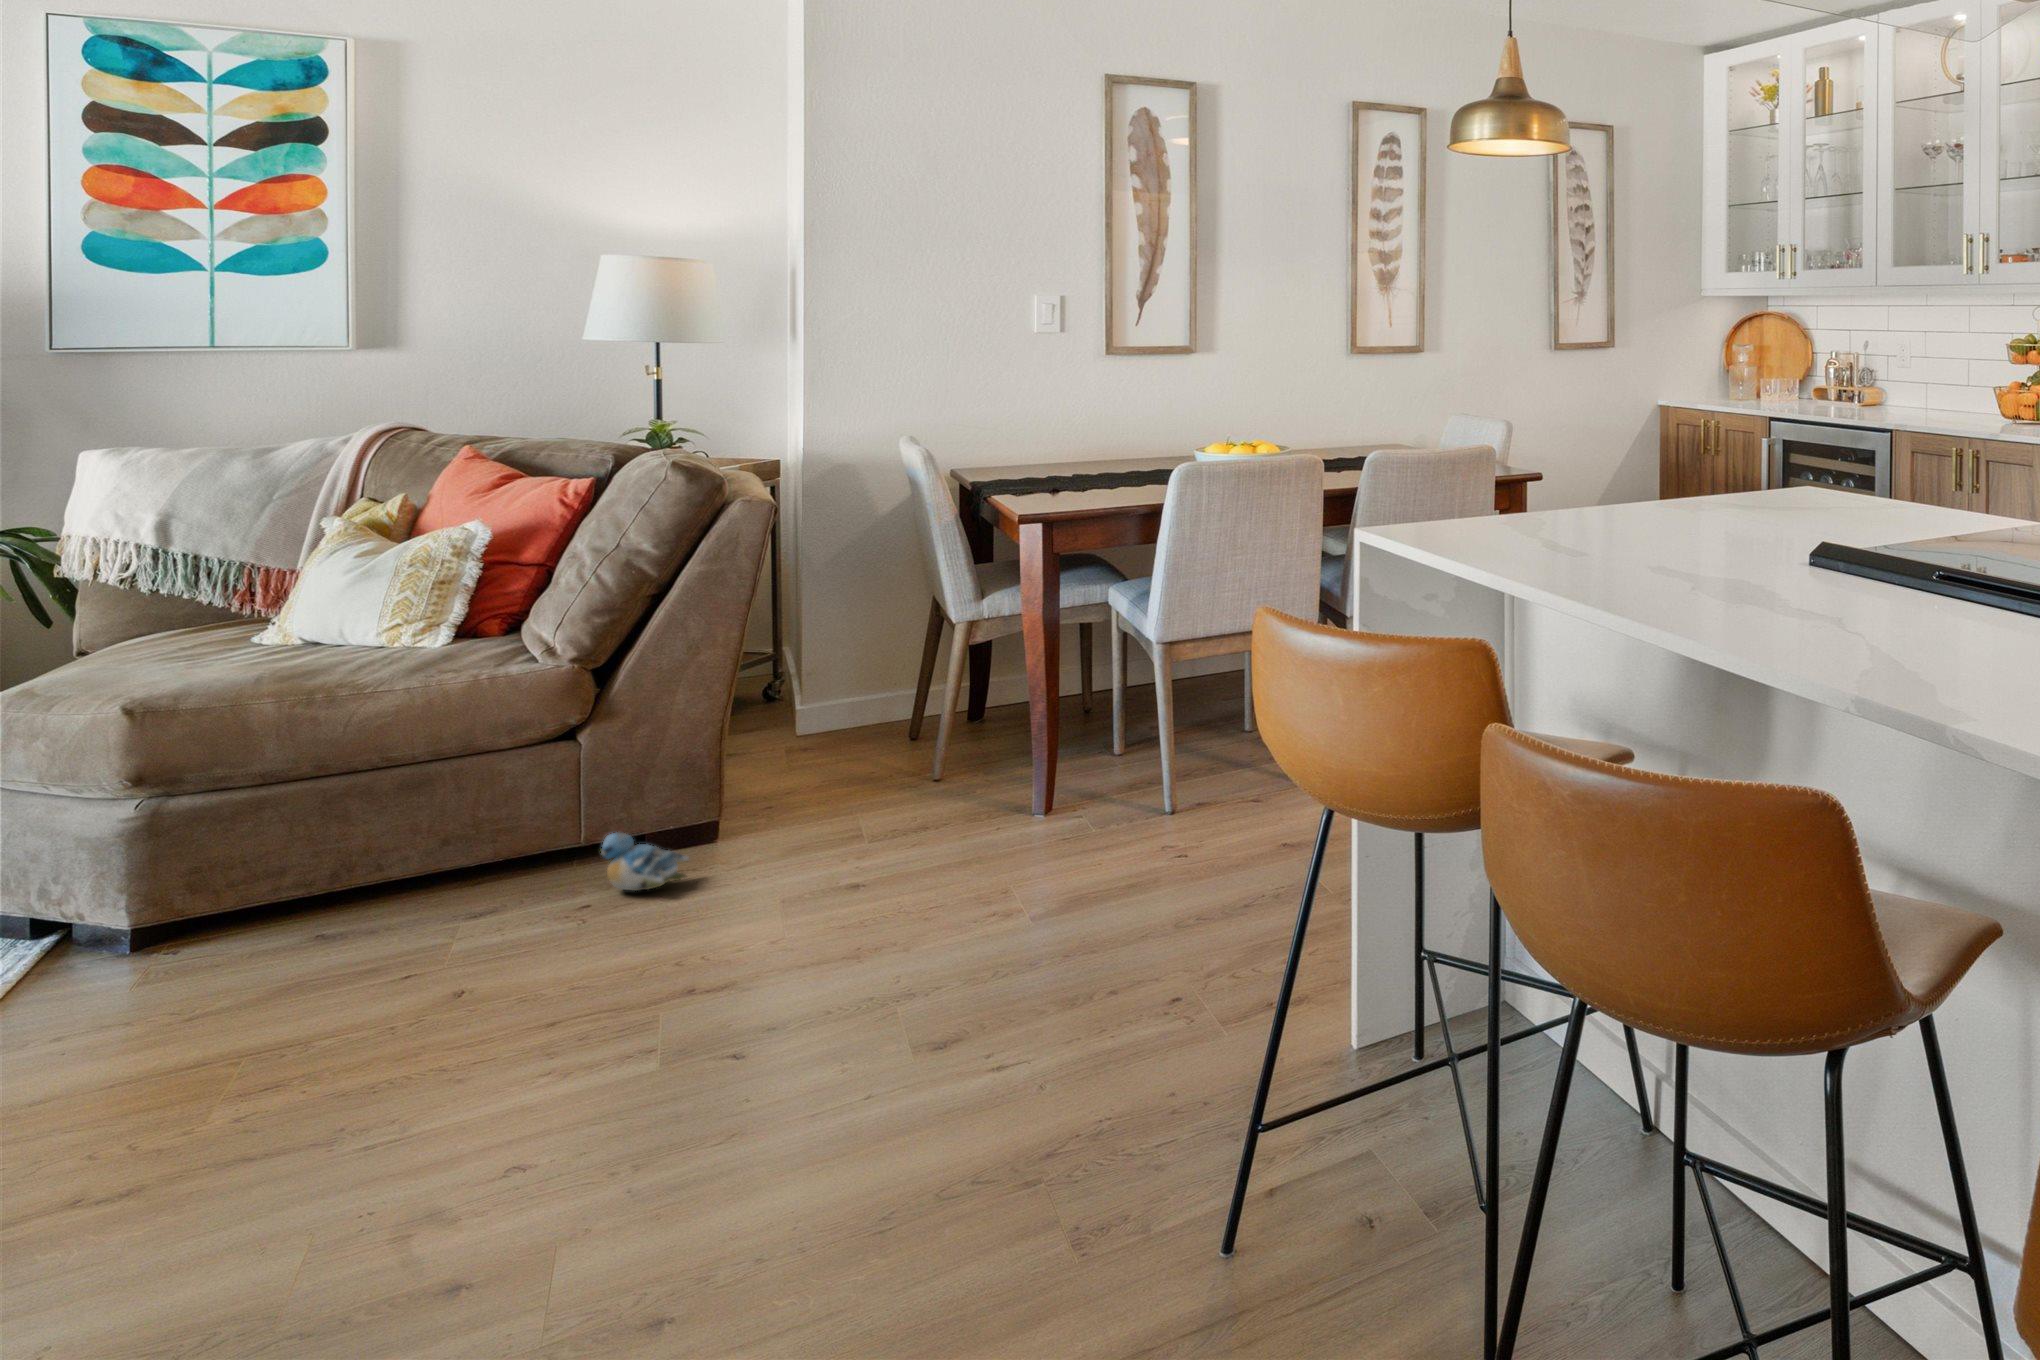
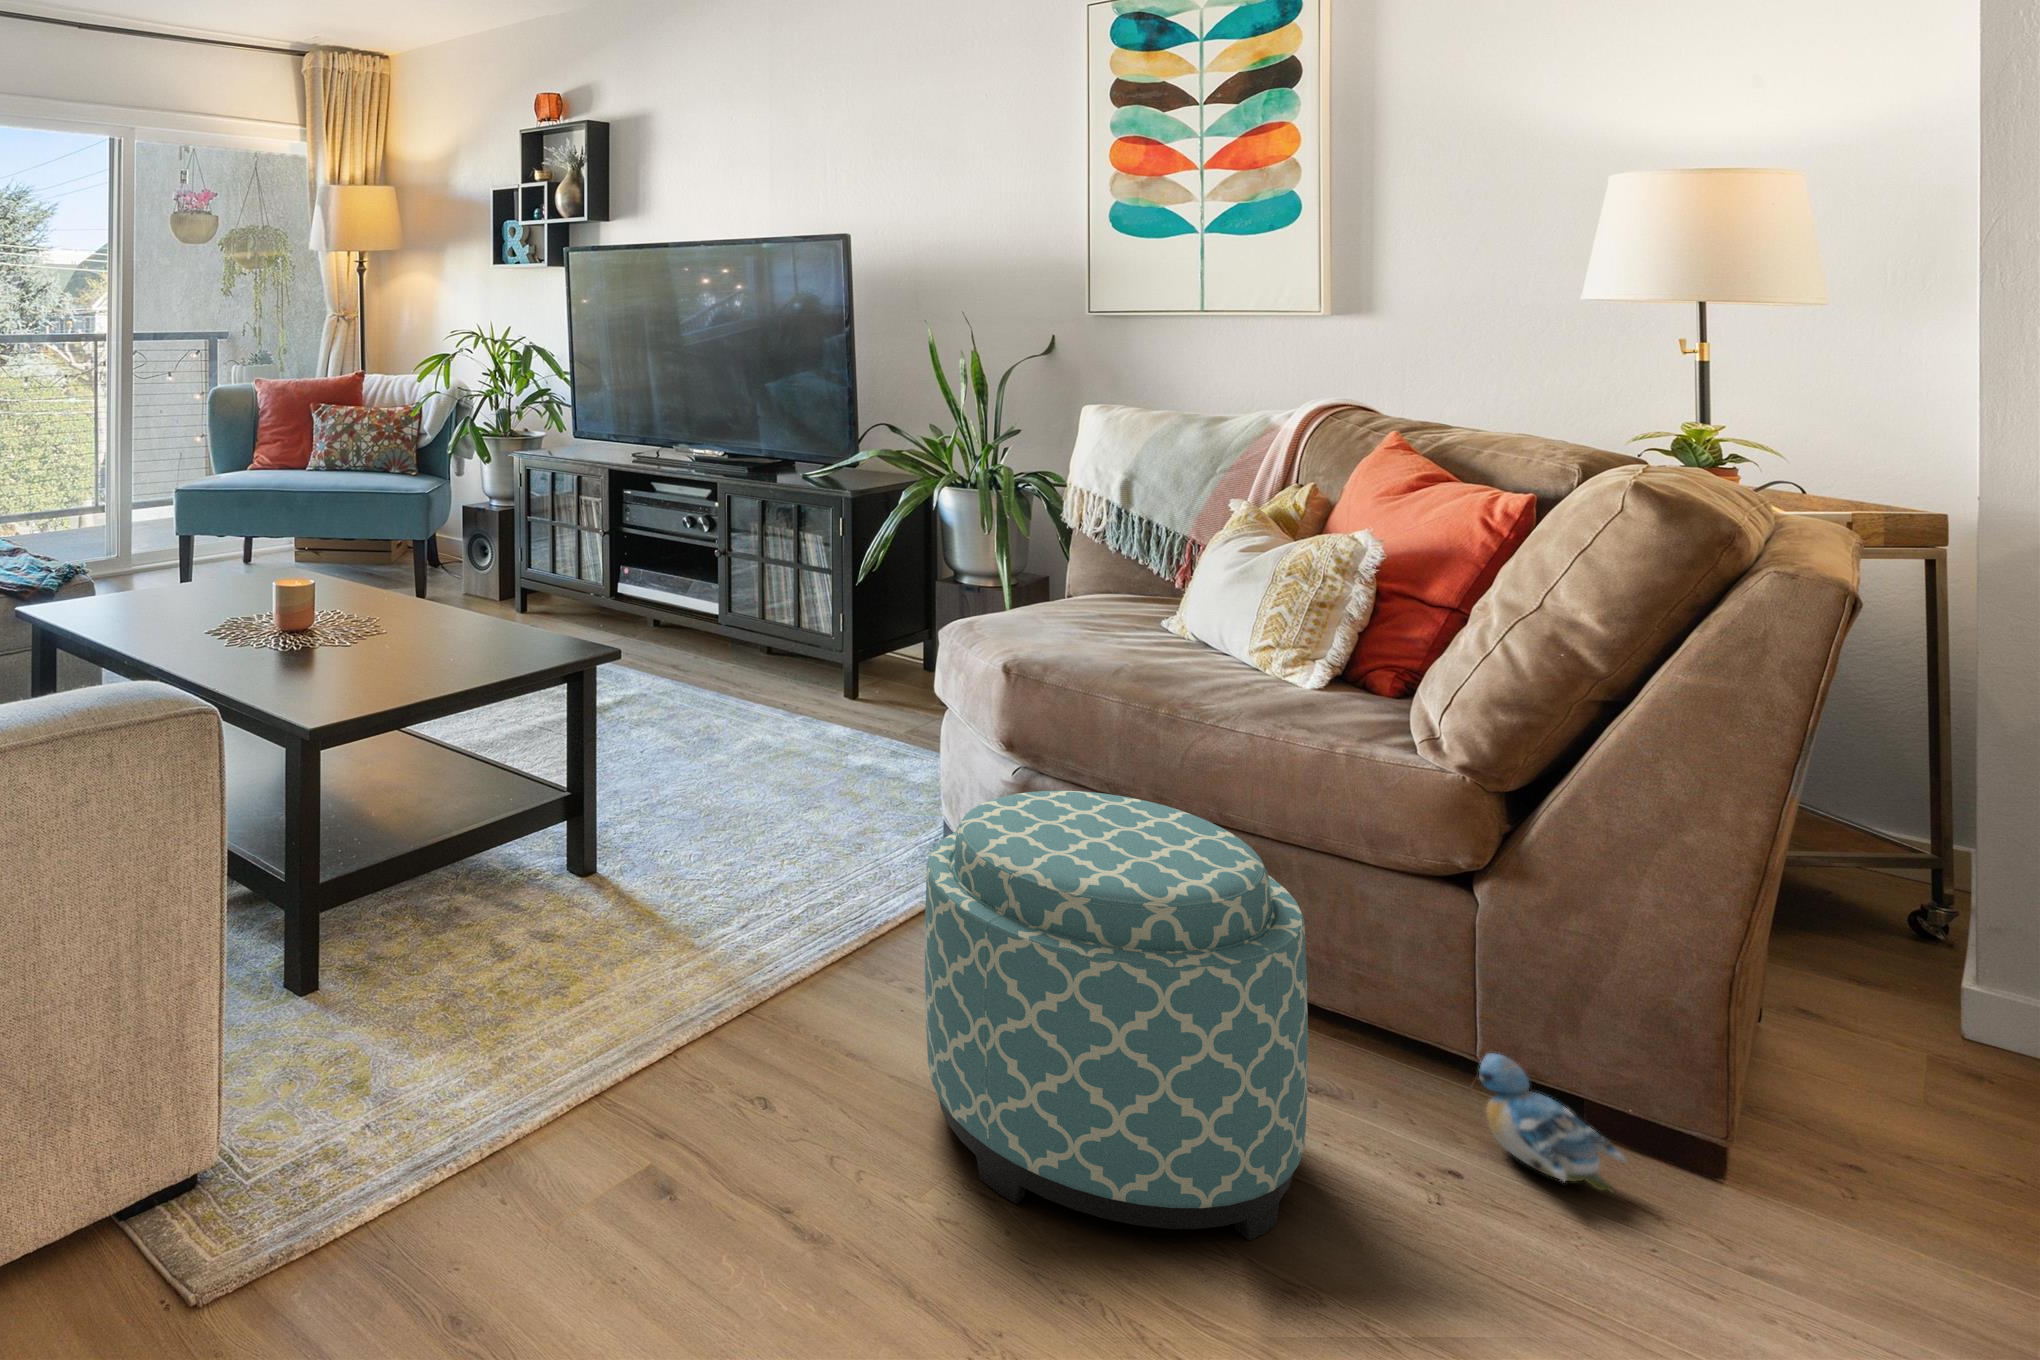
ottoman: none [150,741,516,1083] -> present [925,791,1308,1240]

